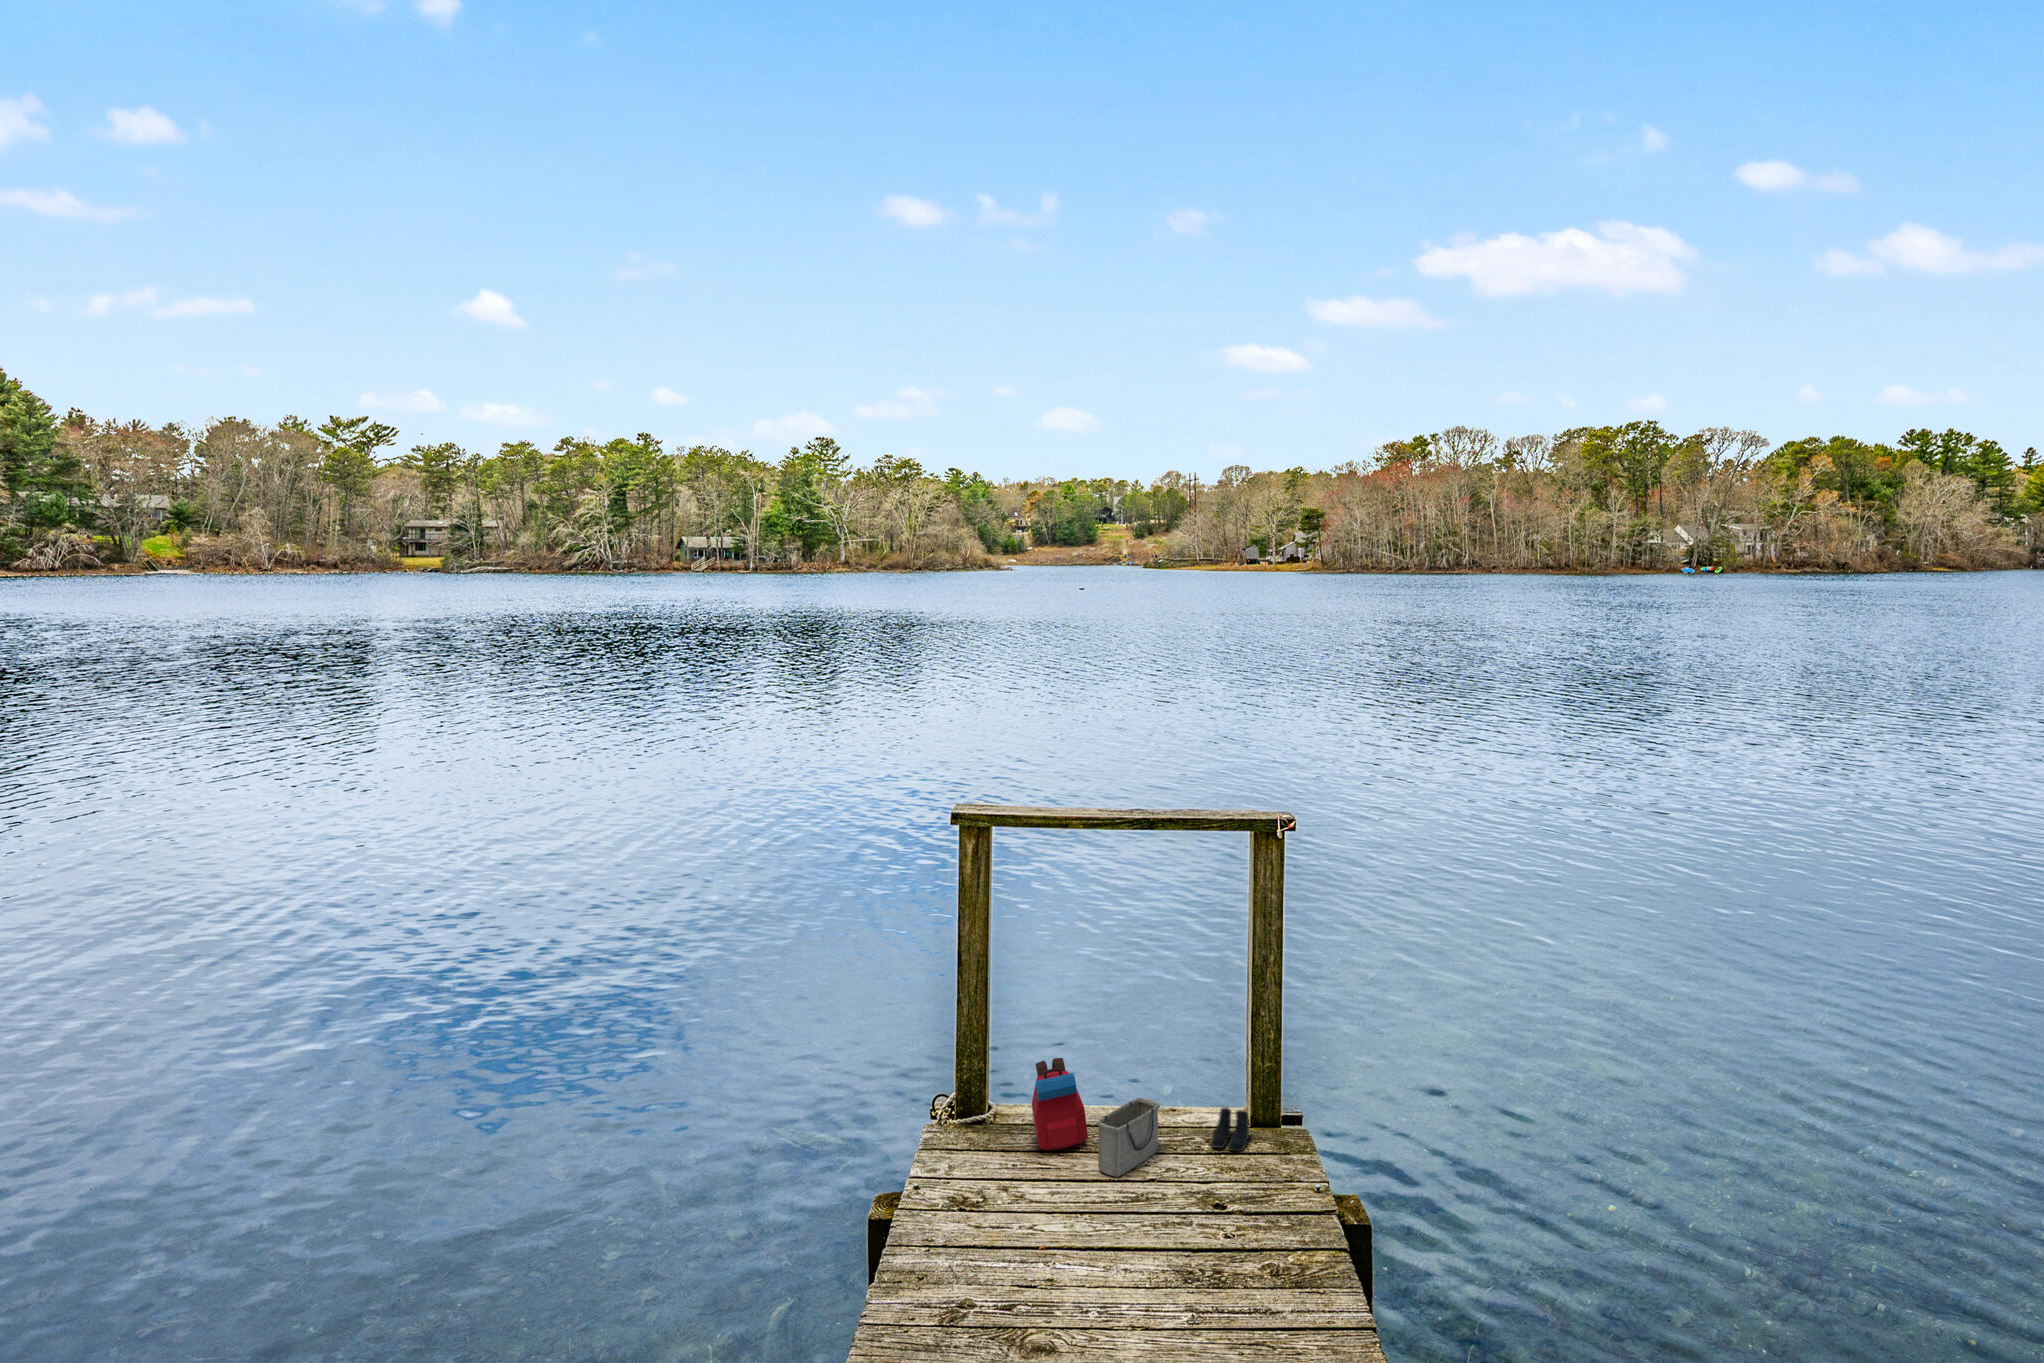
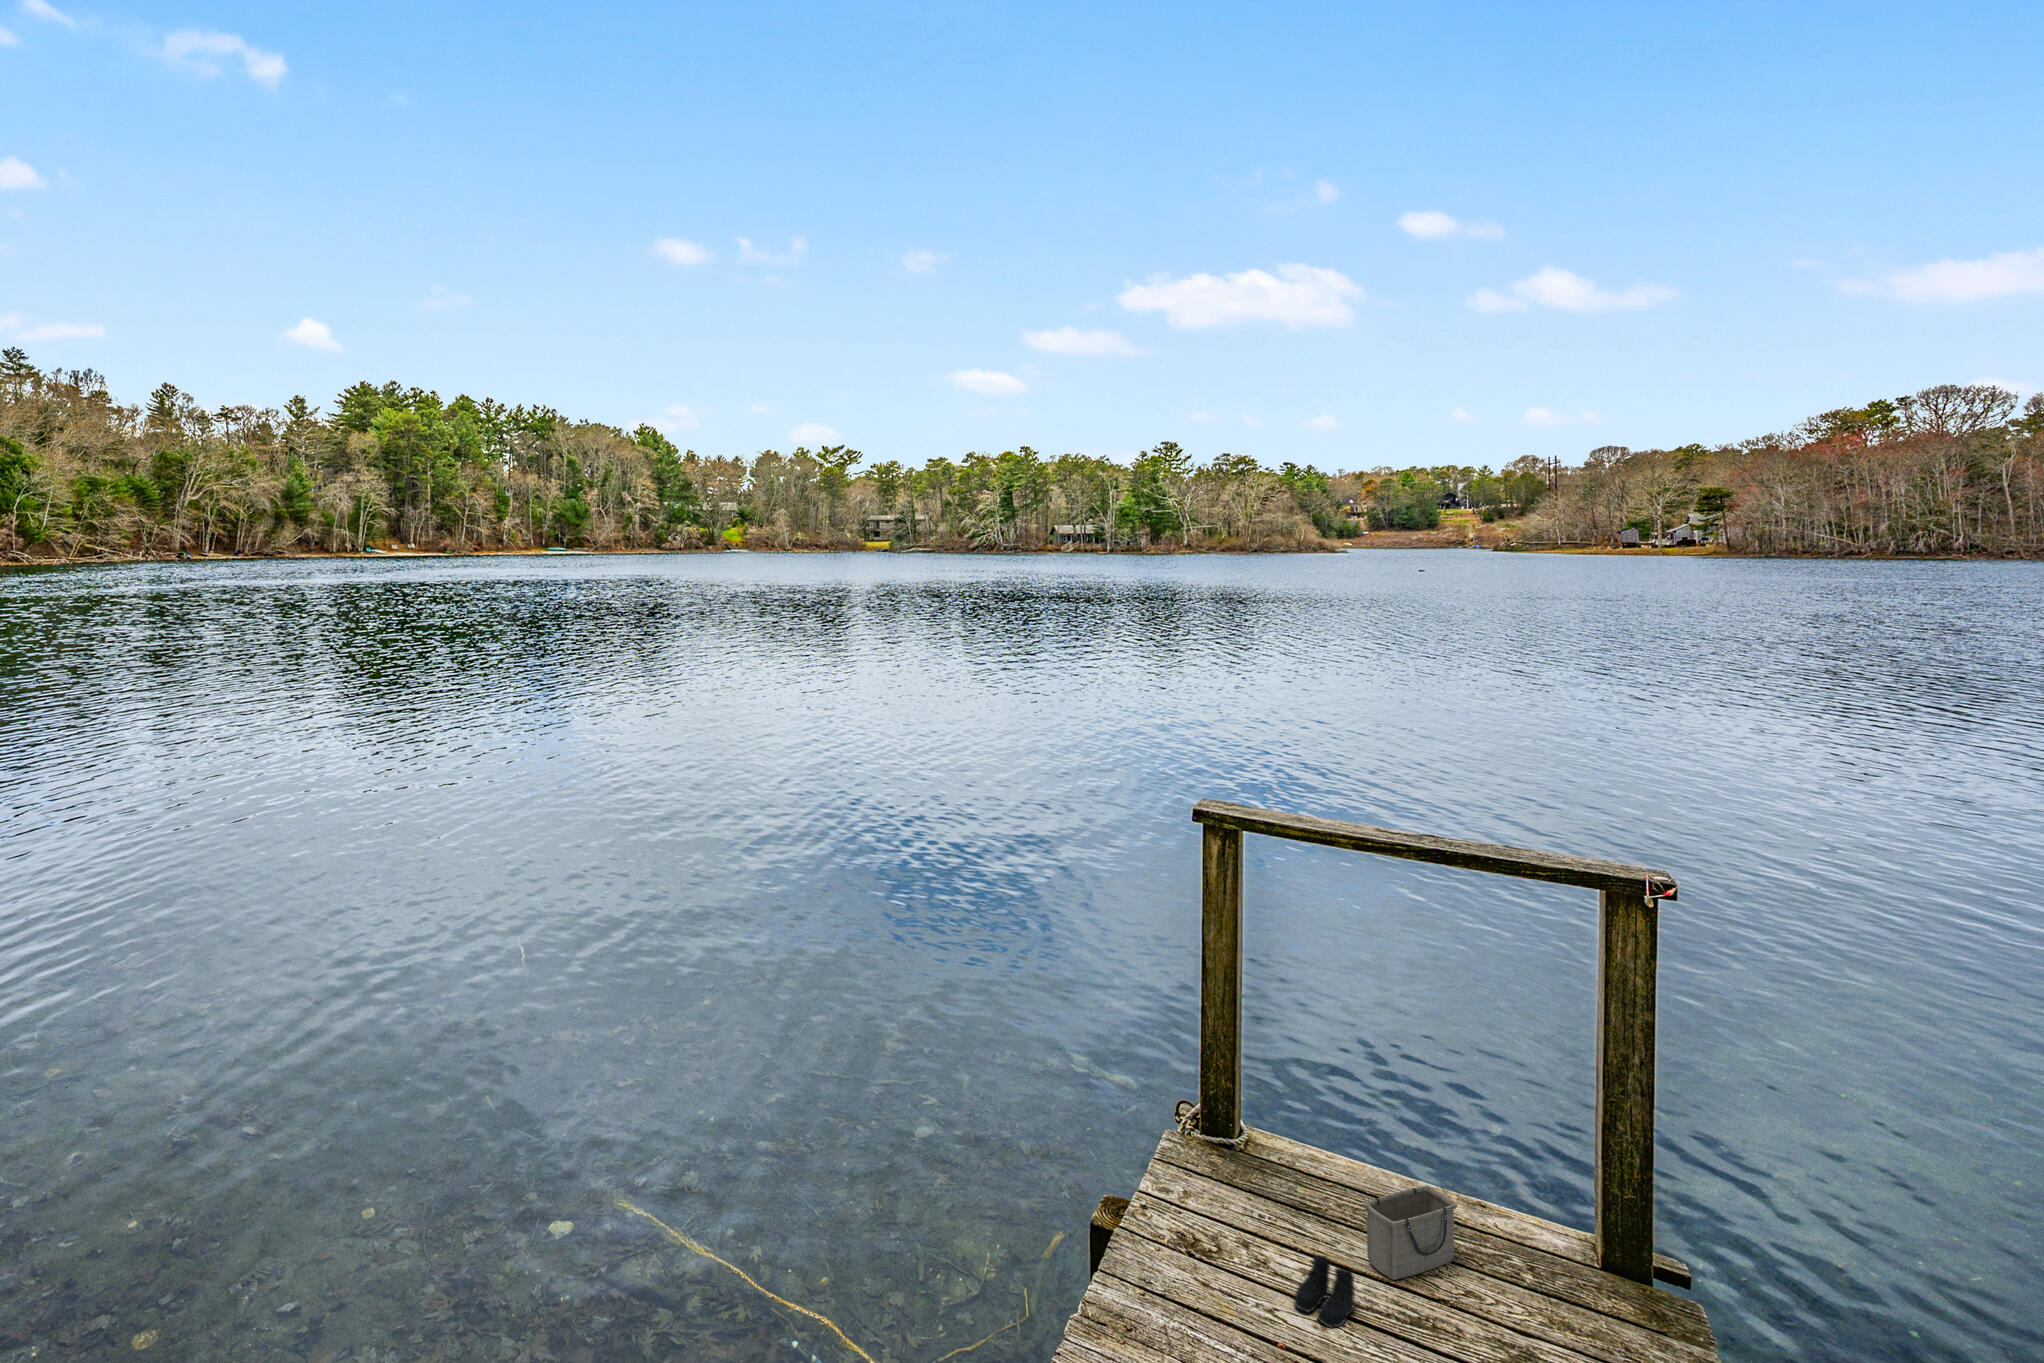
backpack: present [1032,1058,1088,1150] -> none [1286,1103,1357,1215]
boots: present [1211,1108,1249,1152] -> present [1294,1255,1354,1327]

